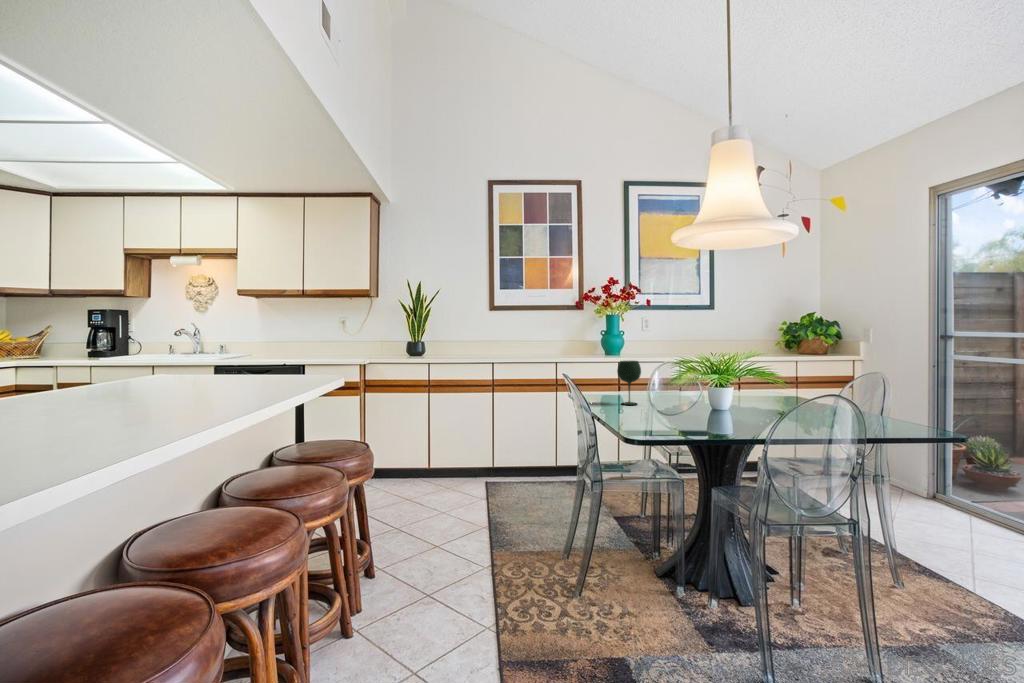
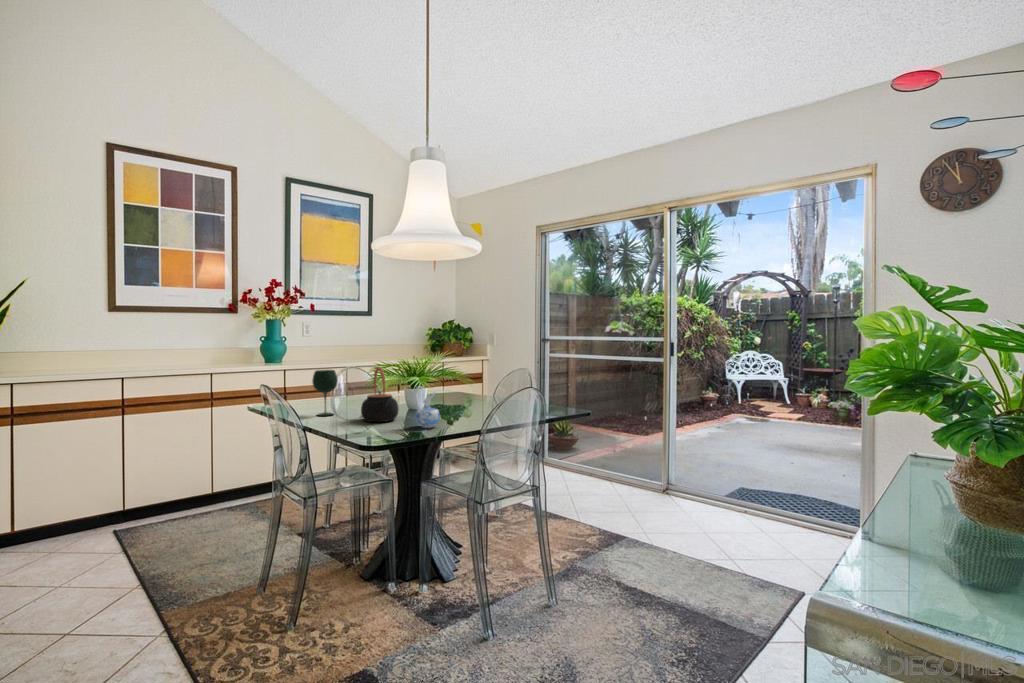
teapot: none [657,359,697,416] -> present [361,367,399,422]
ceramic pitcher: none [708,381,737,428] -> present [415,386,440,428]

